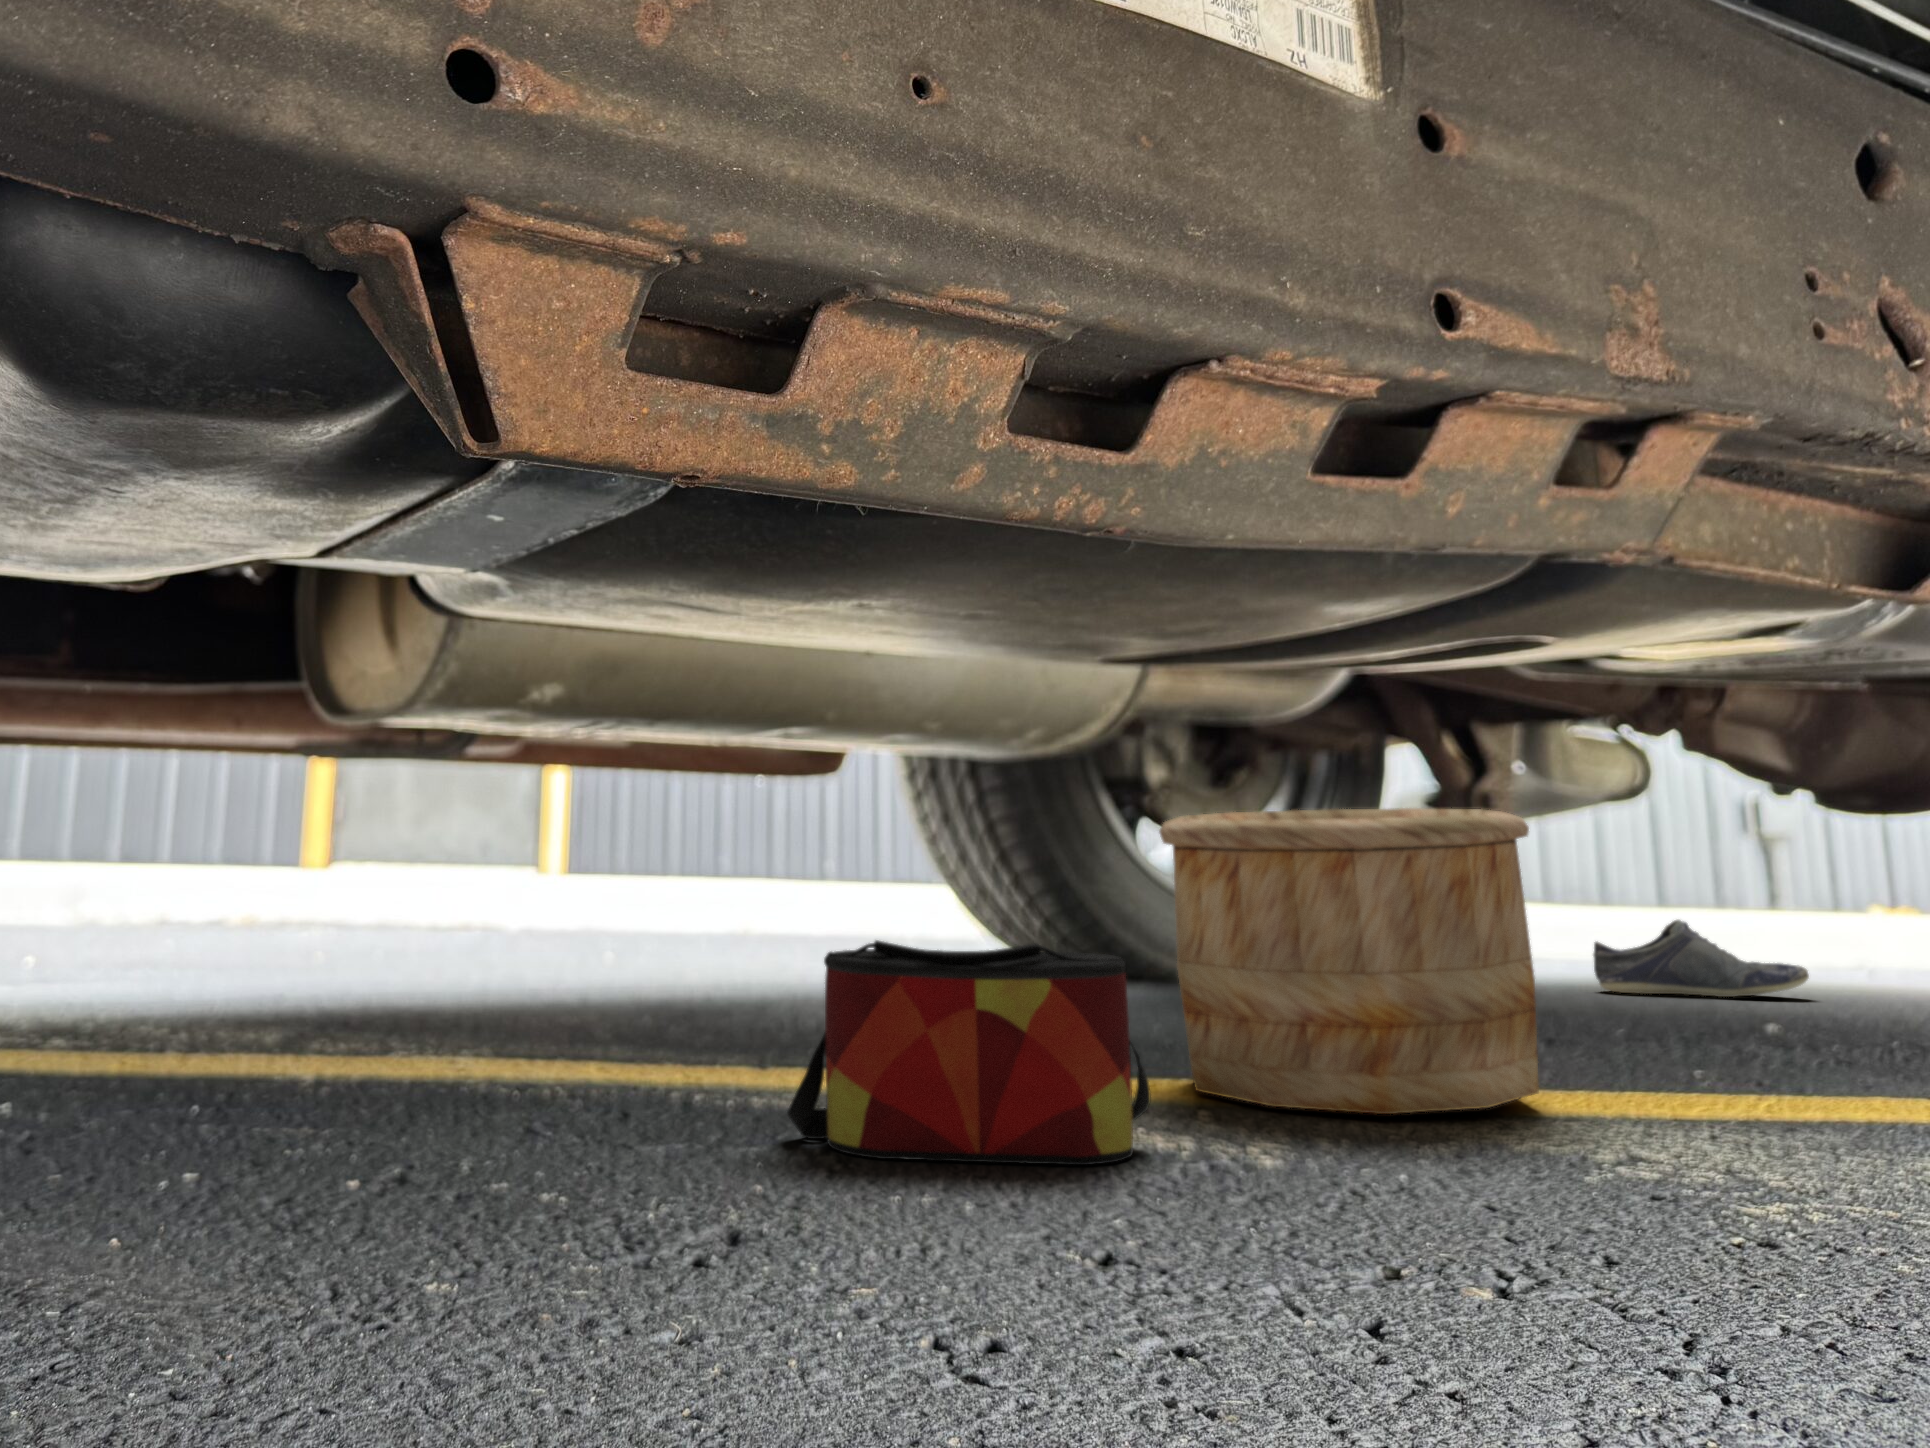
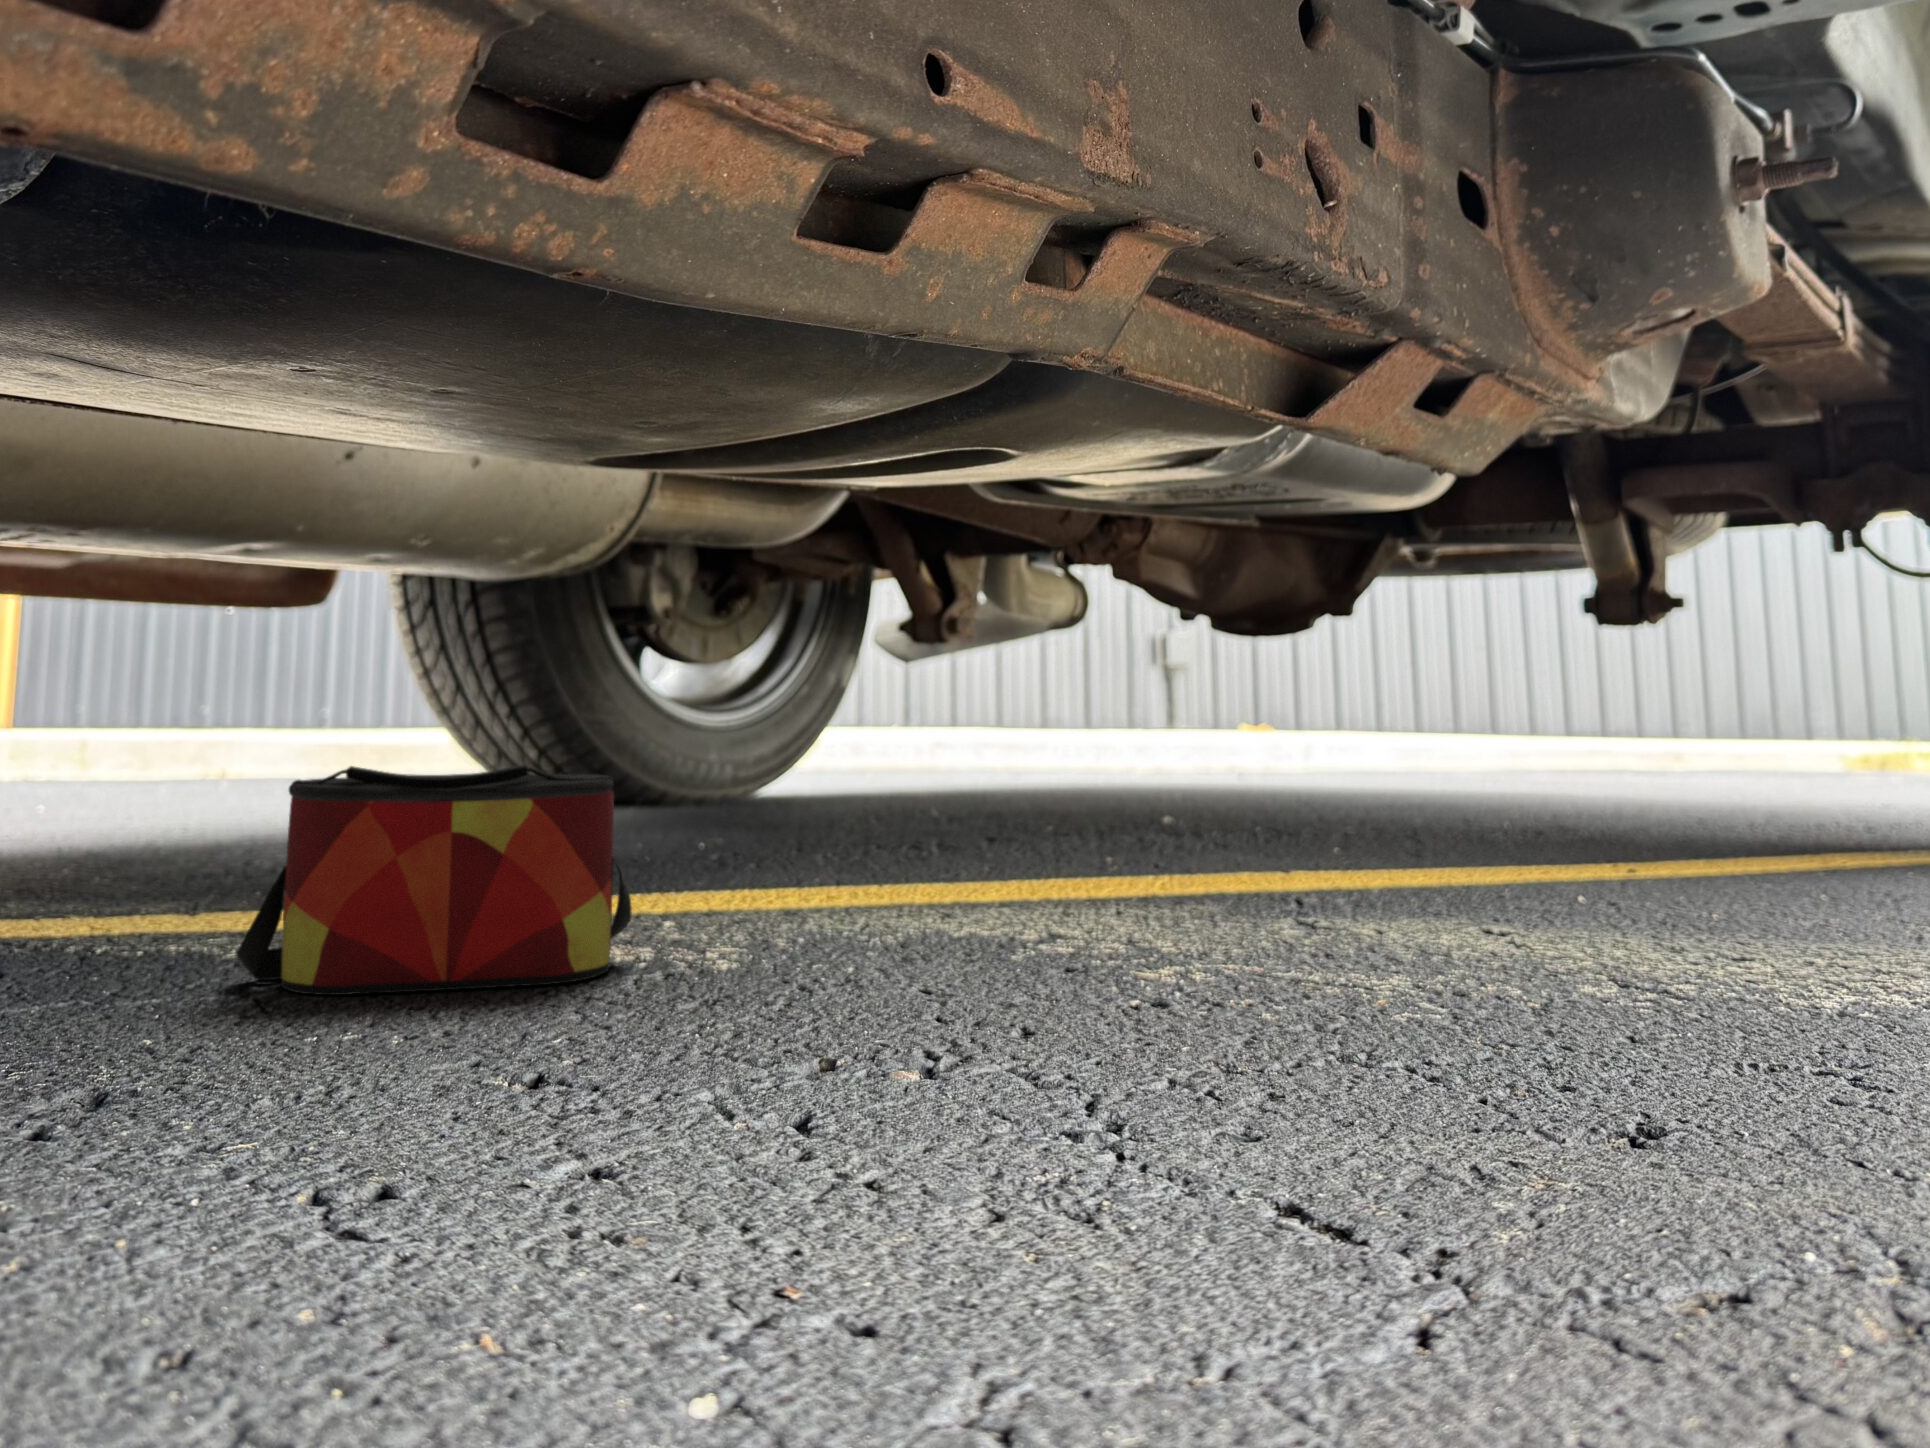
wooden bucket: present [1159,808,1539,1114] -> none [669,644,991,917]
shoe: present [1593,920,1809,997] -> none [1036,750,1189,812]

